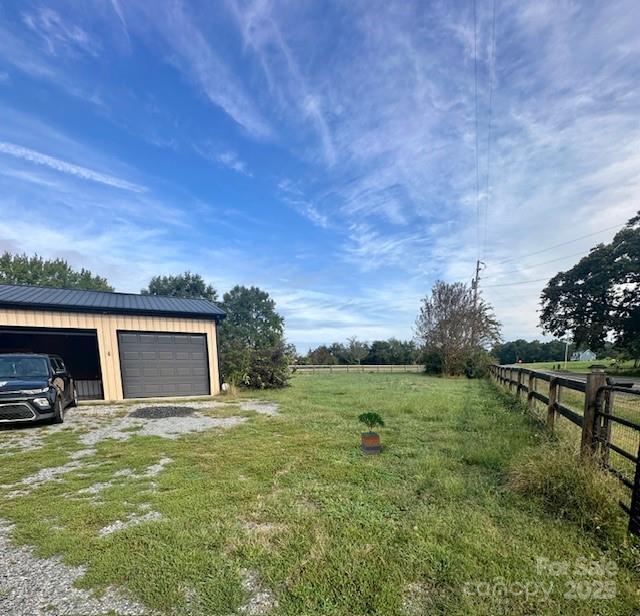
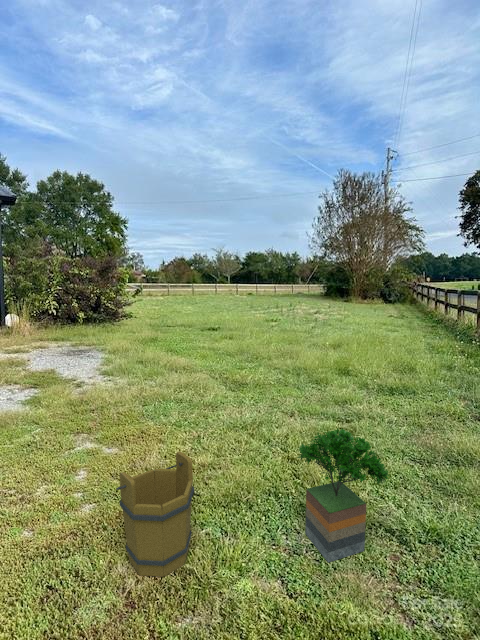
bucket: none [300,418,324,454] -> present [116,451,194,577]

